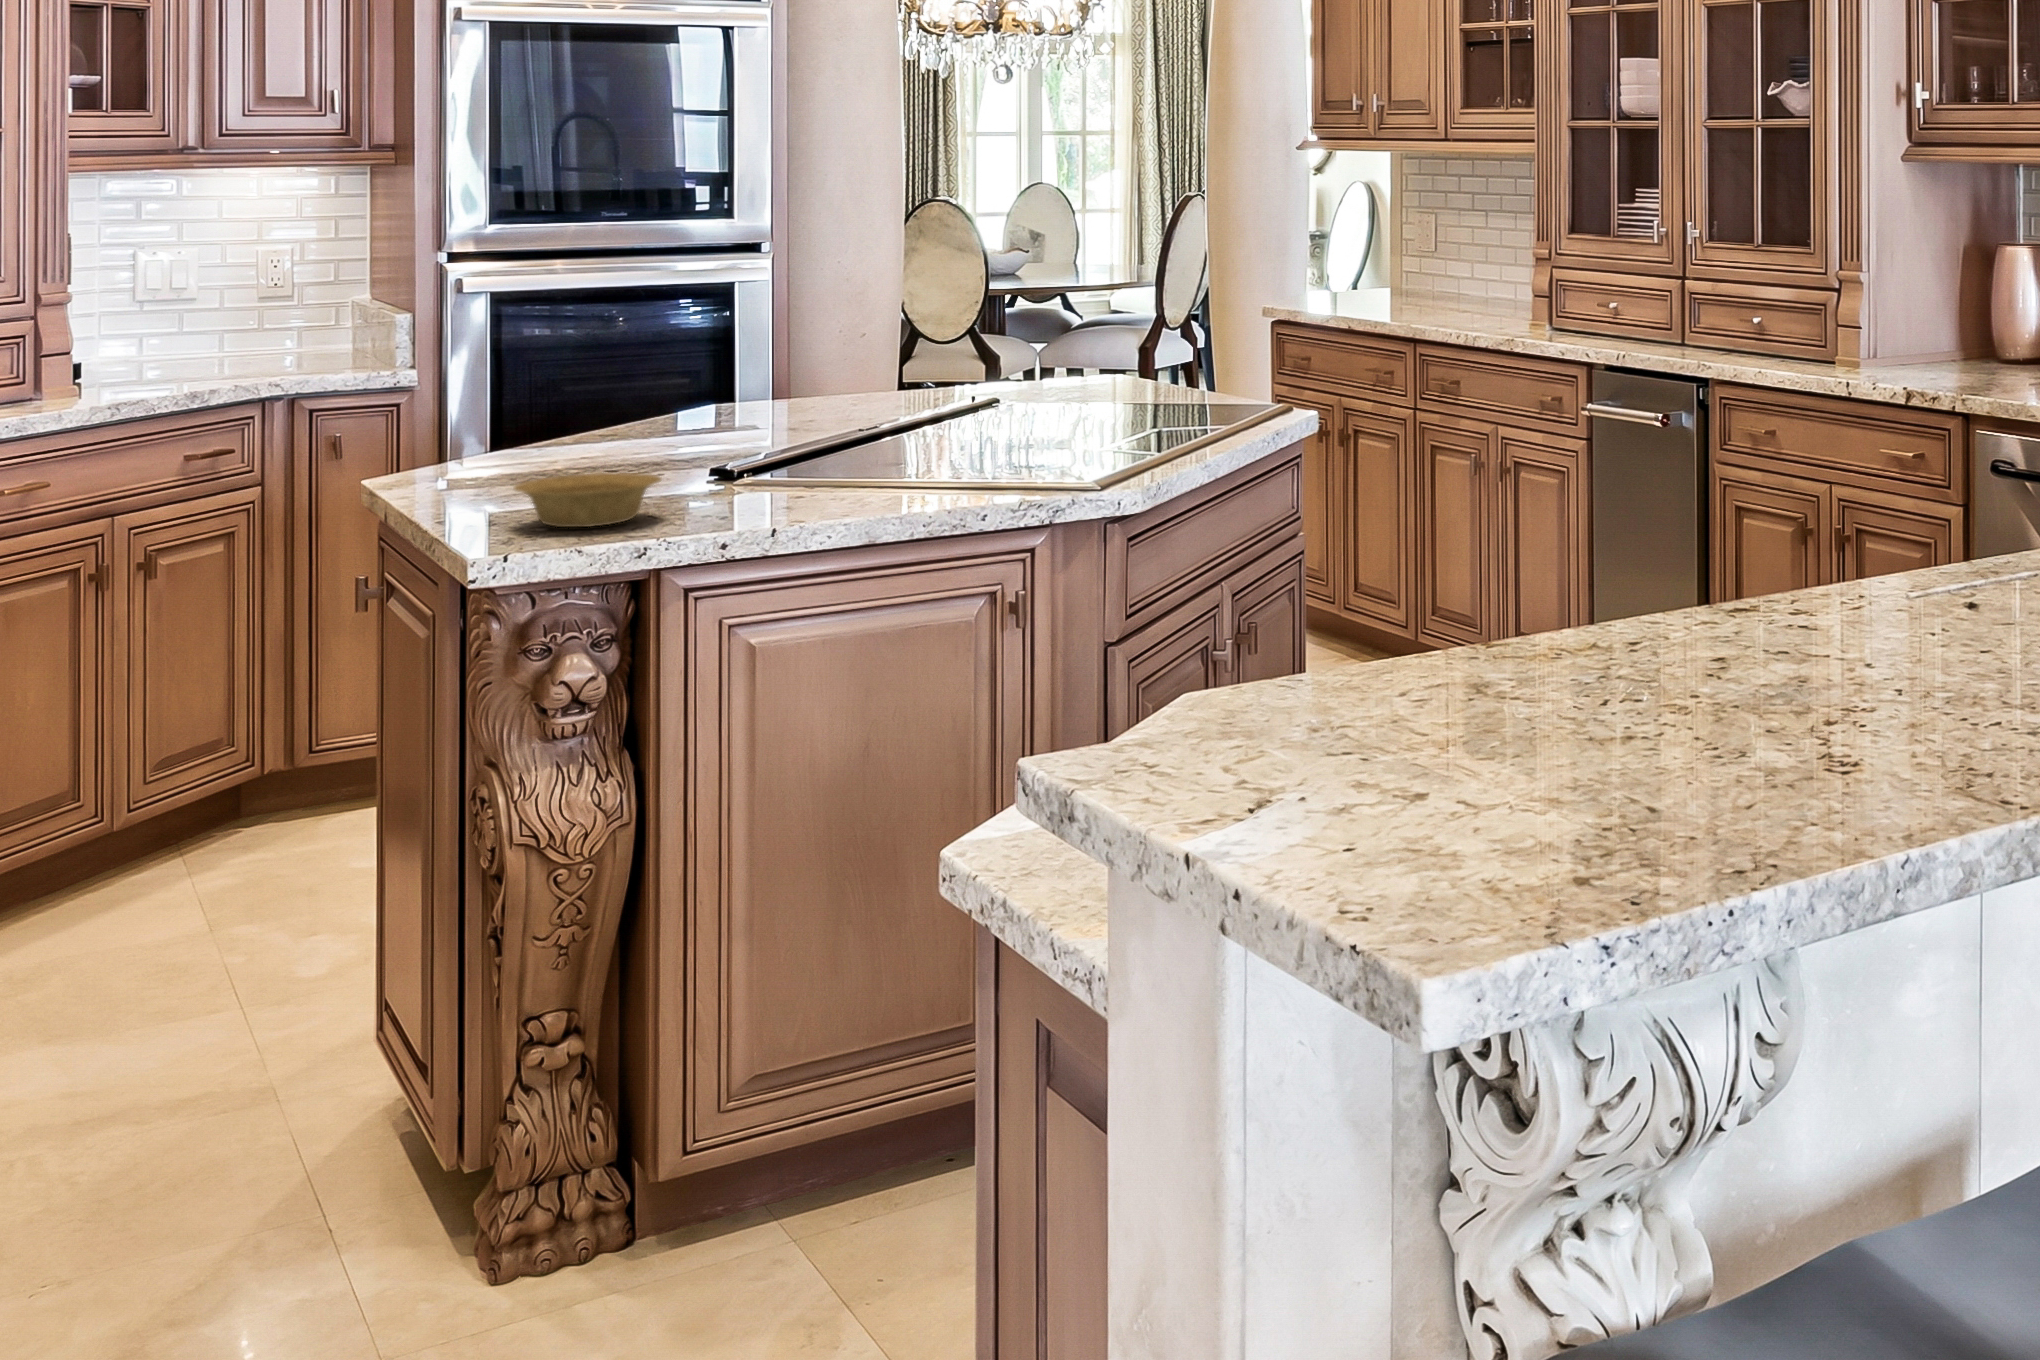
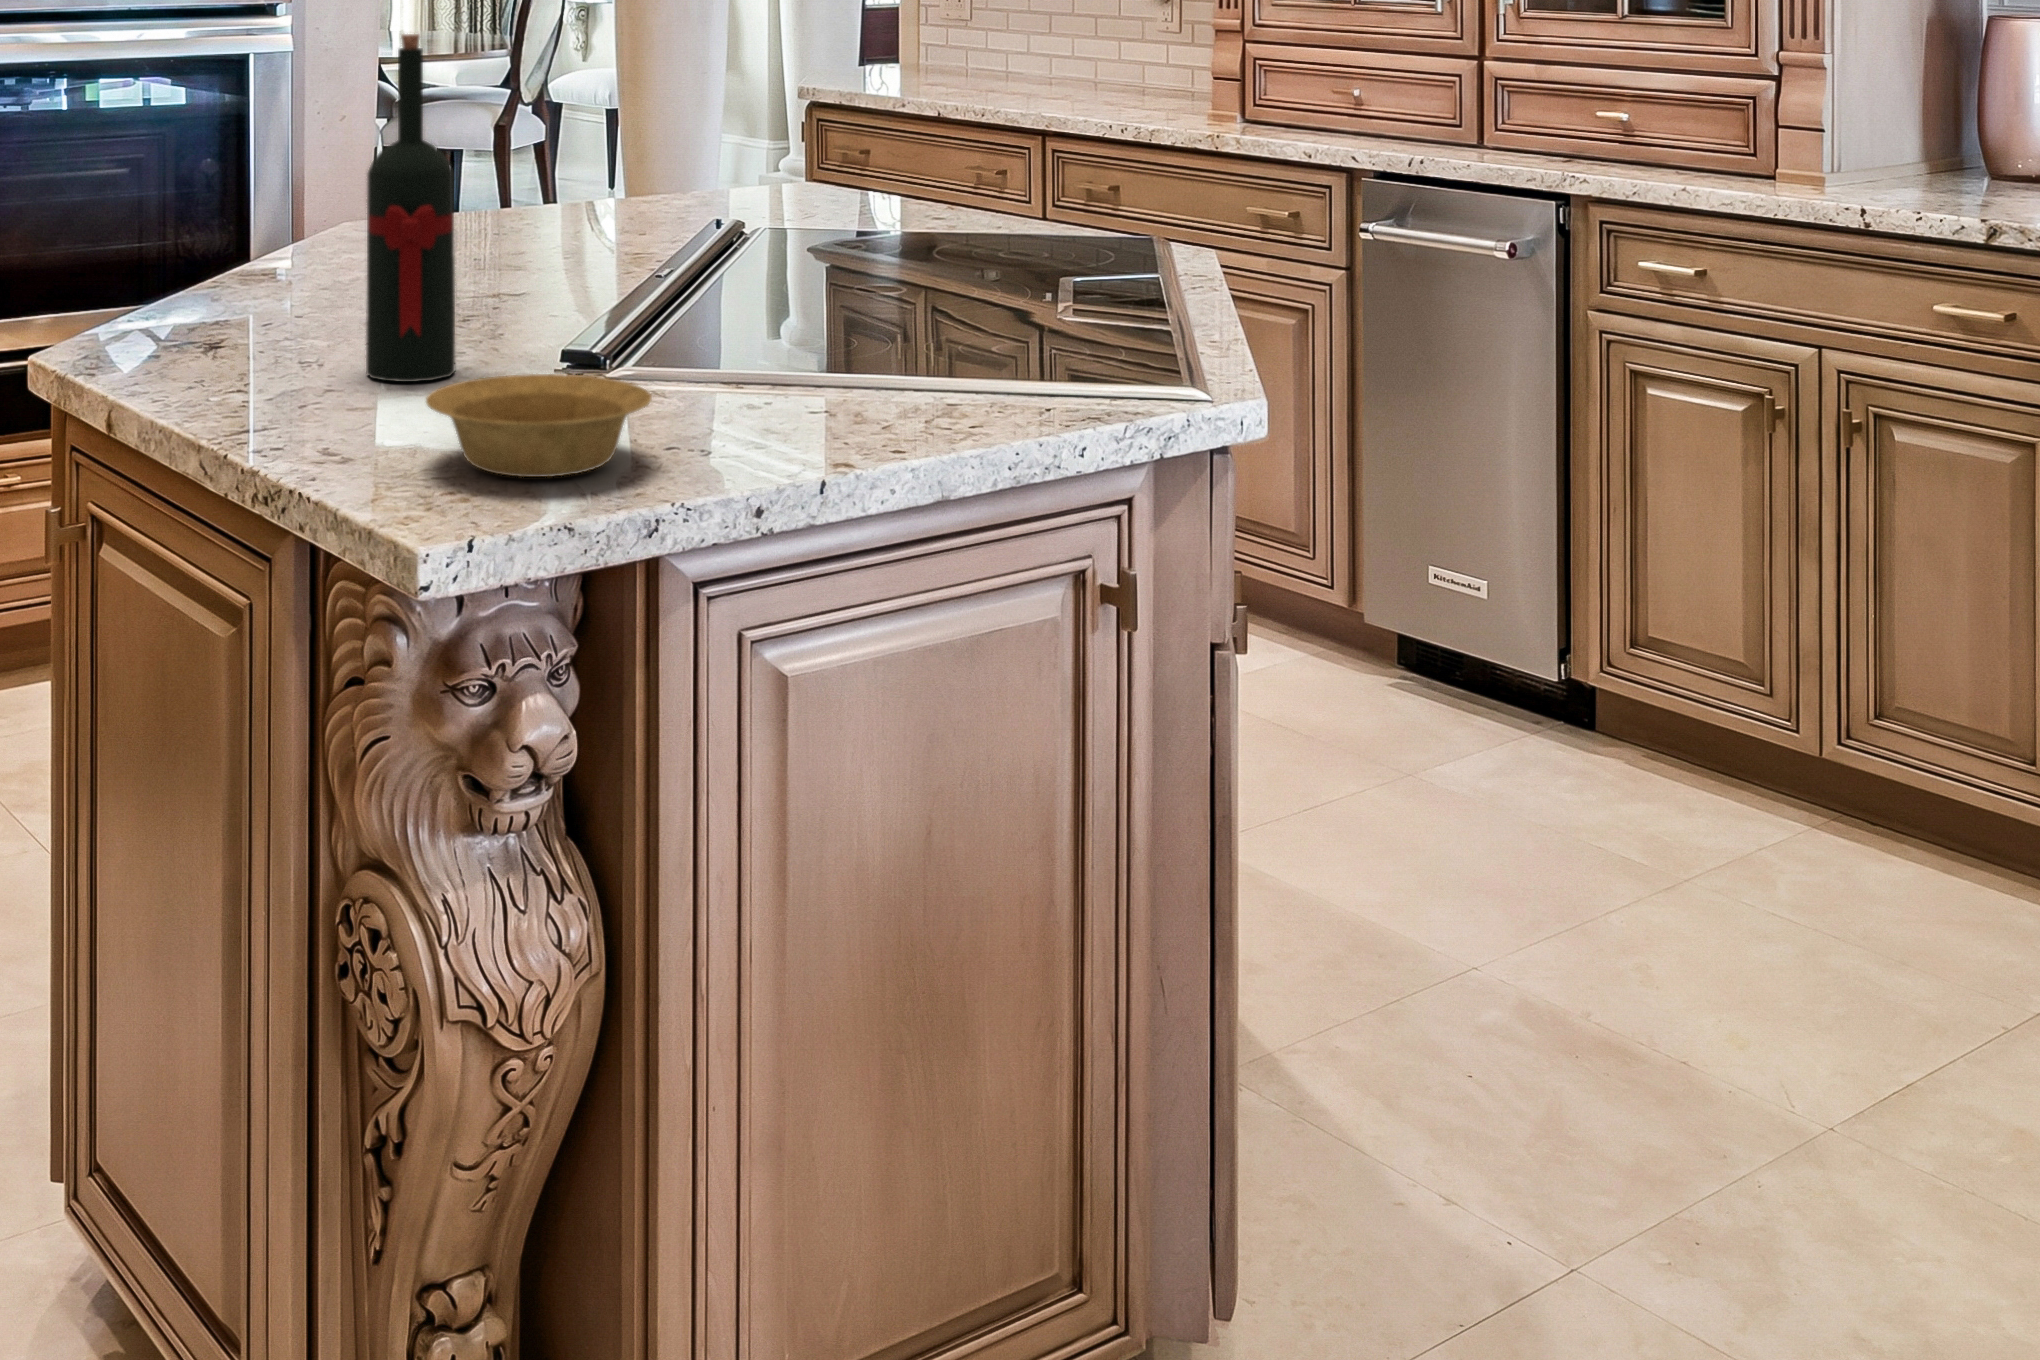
wine bottle: none [552,268,613,487] -> present [366,34,456,382]

